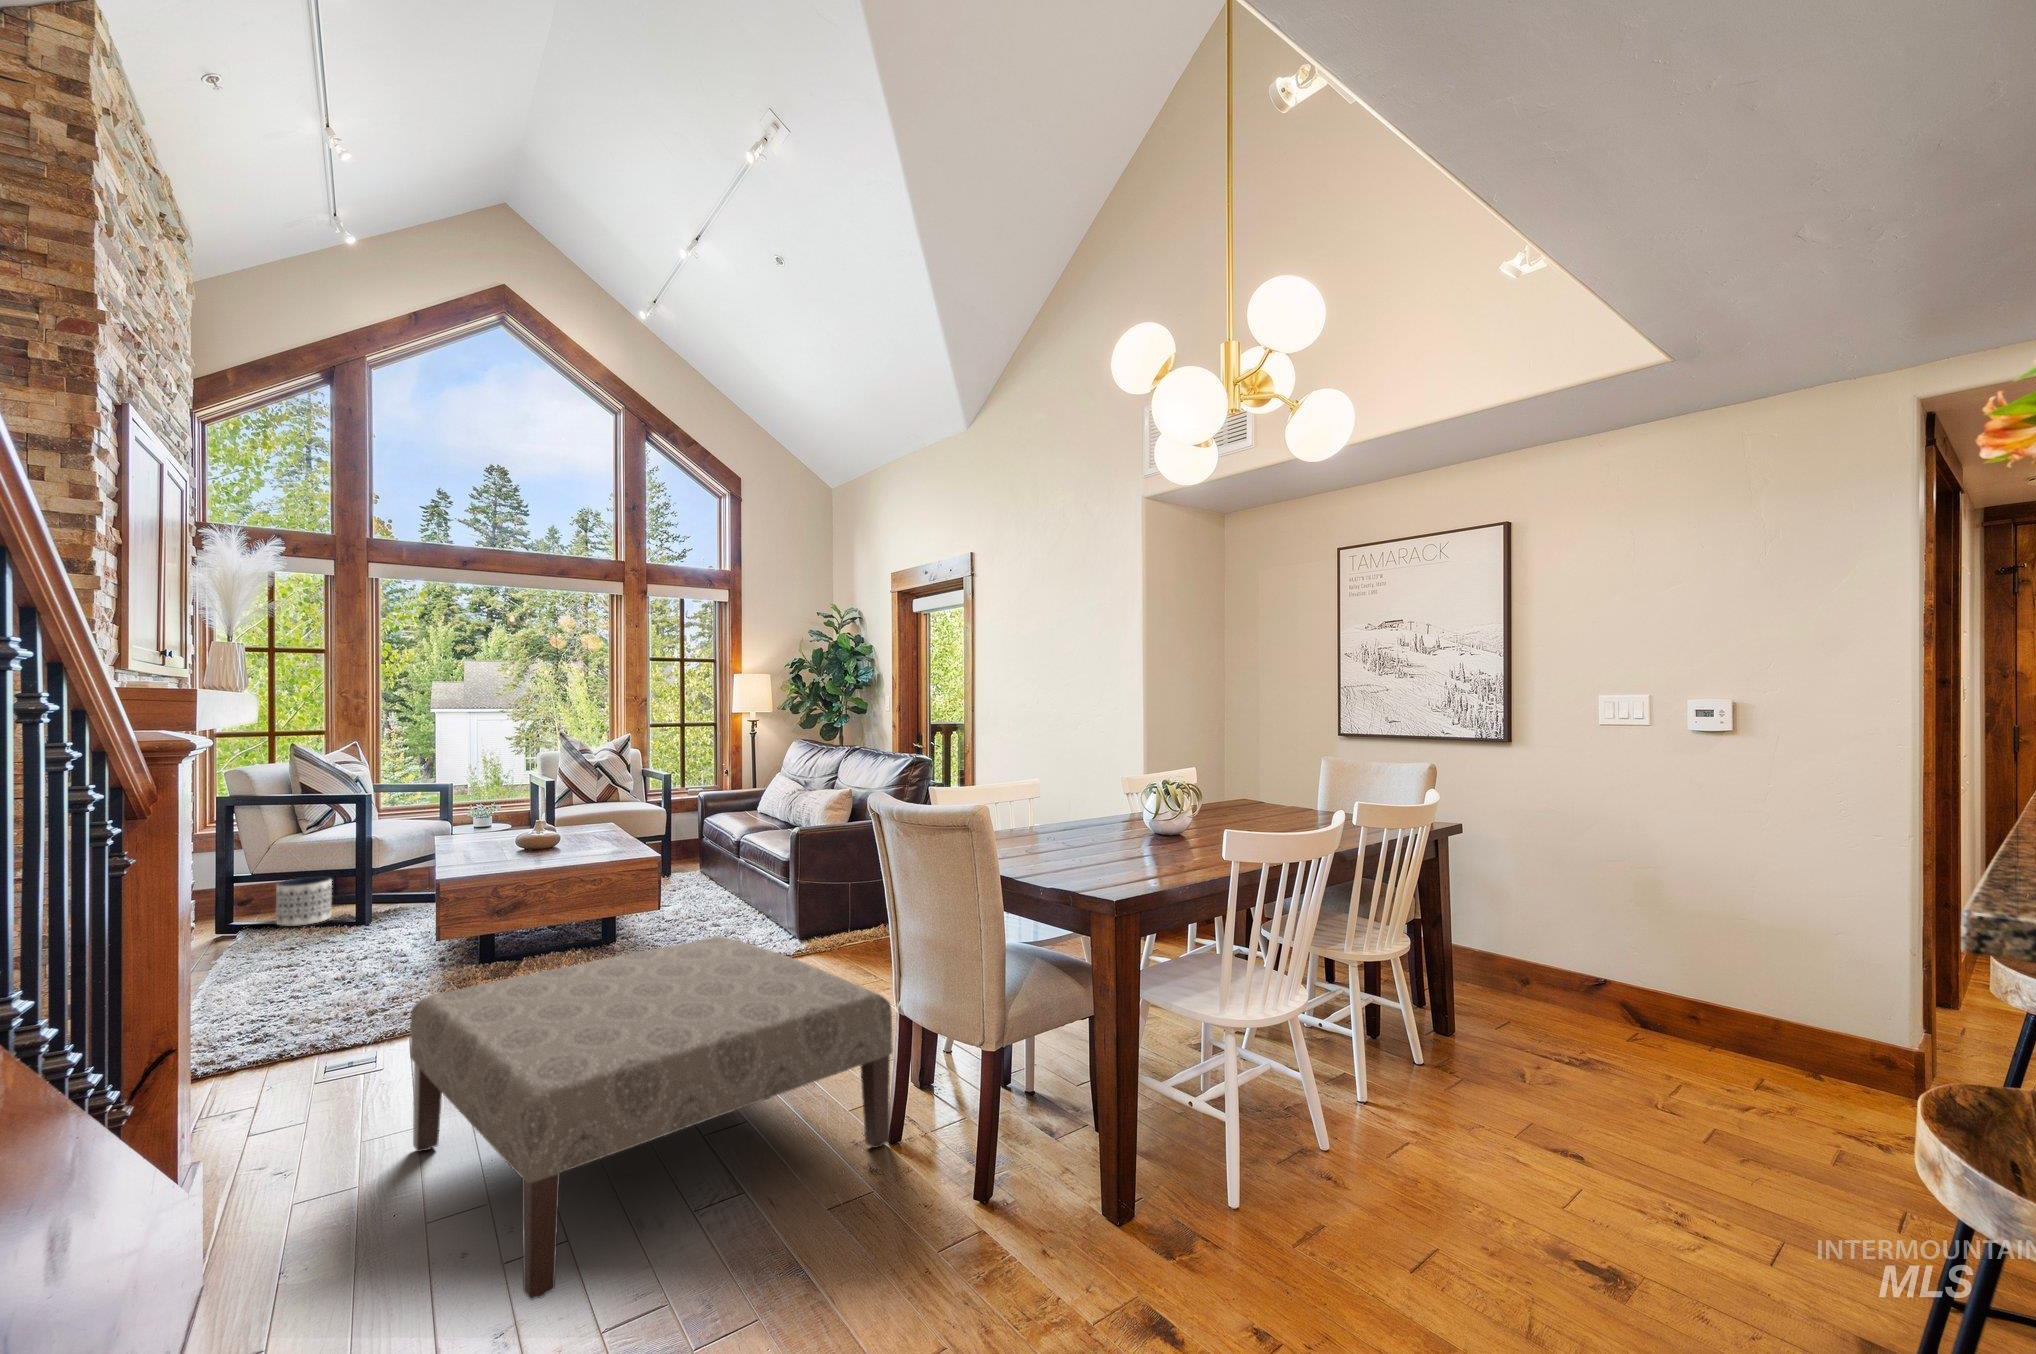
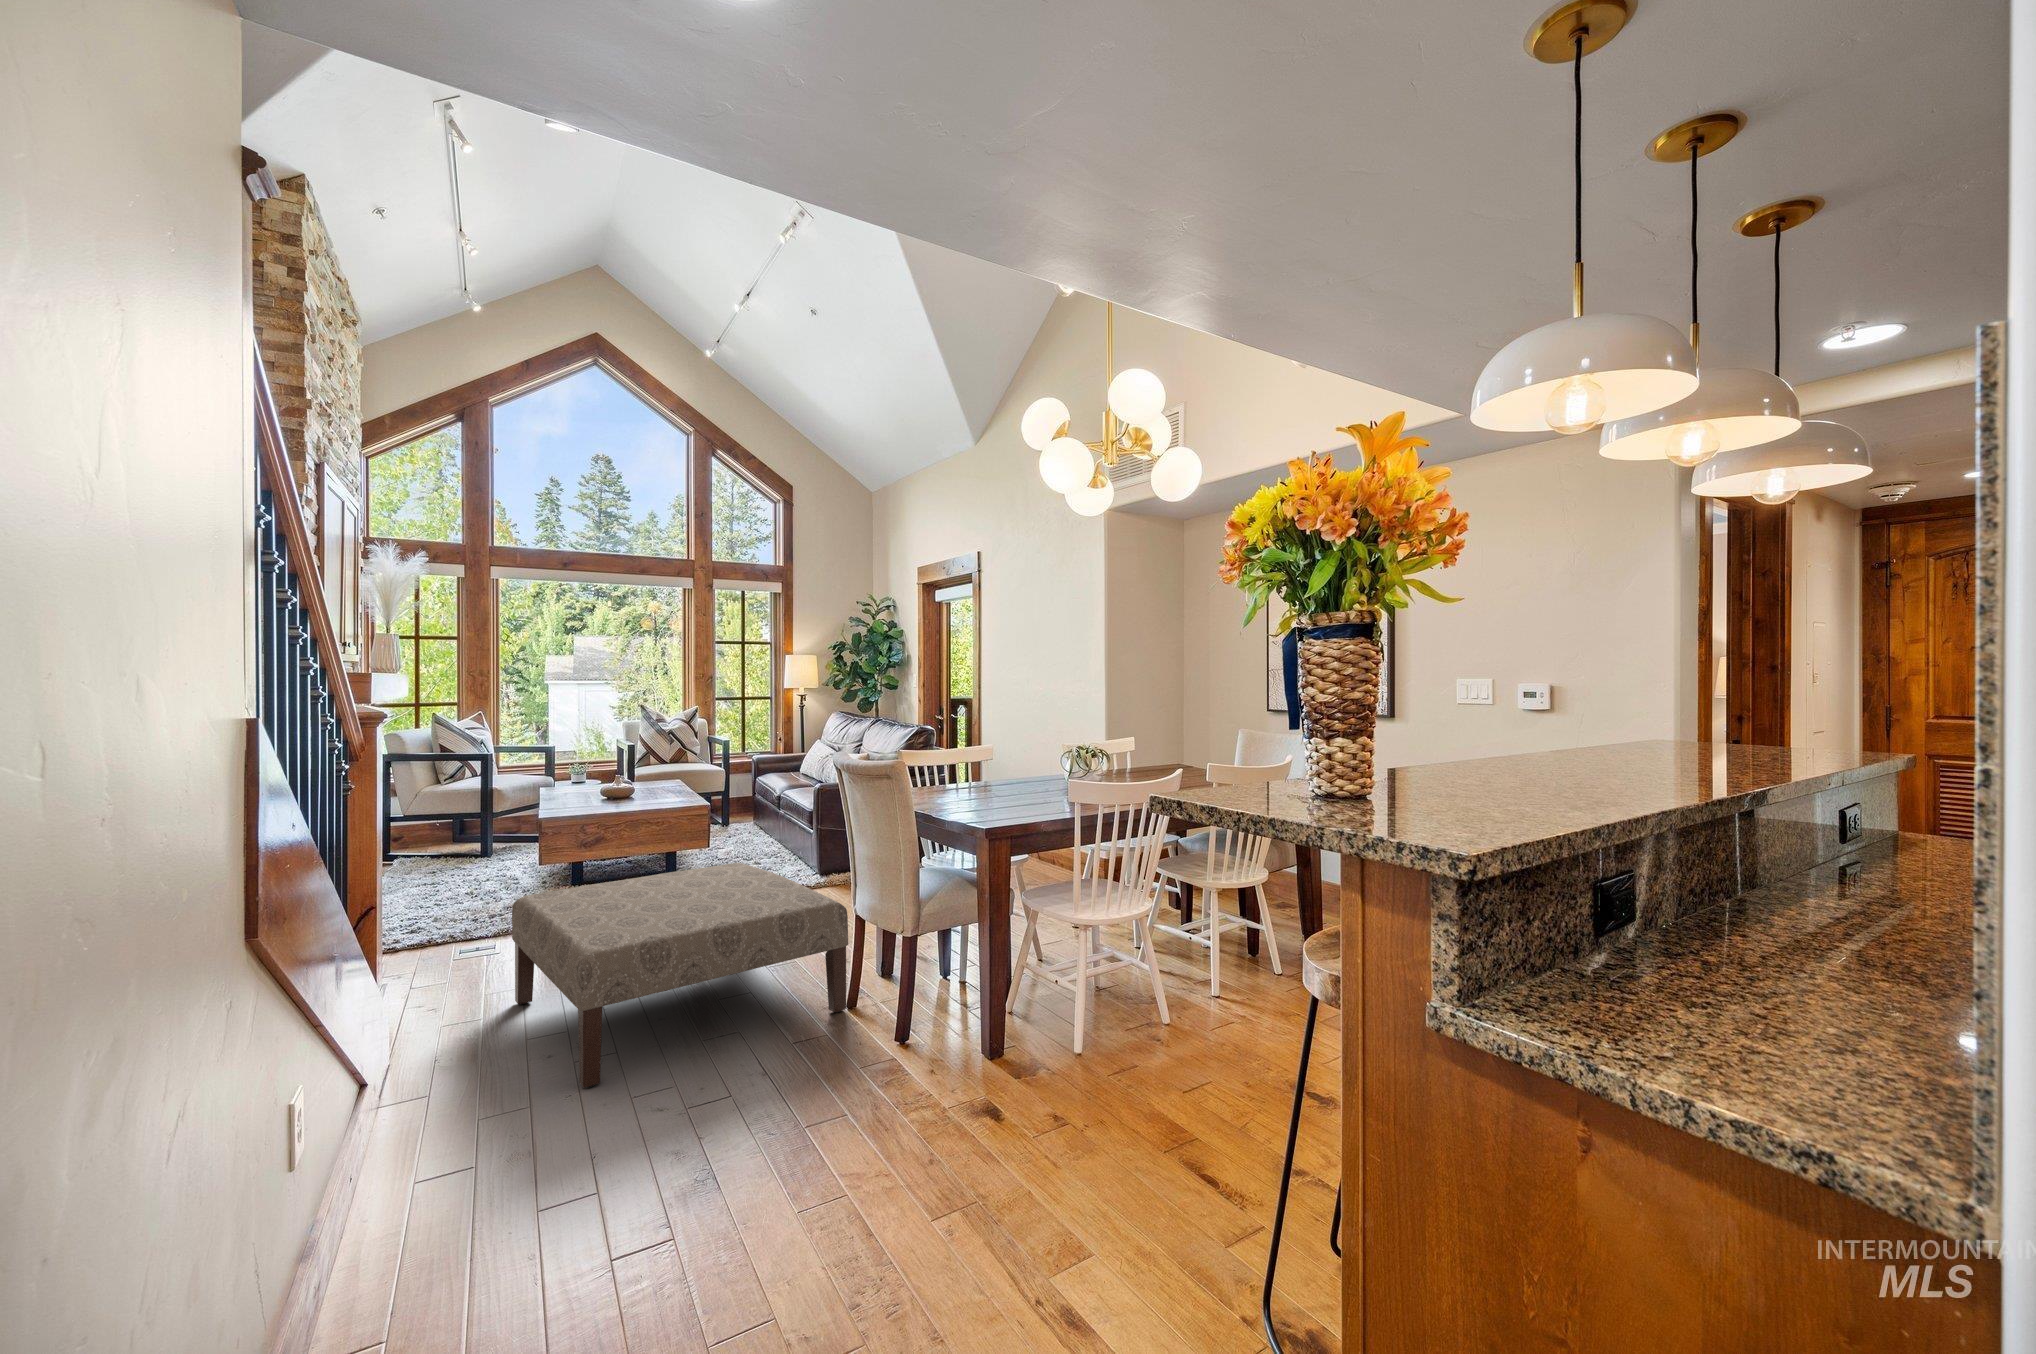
planter: present [276,877,332,926] -> none [423,818,464,856]

